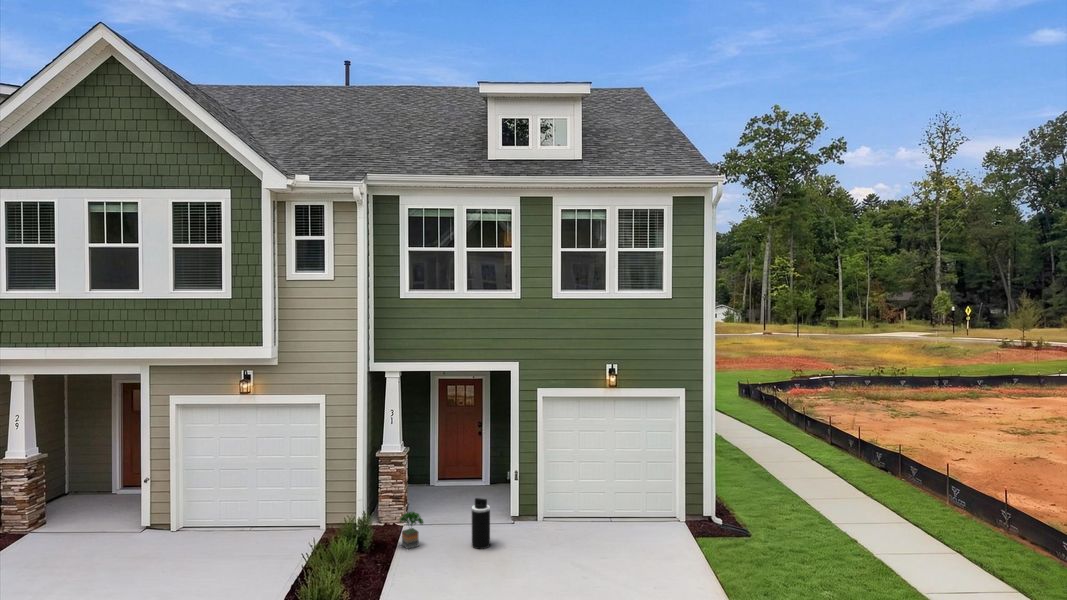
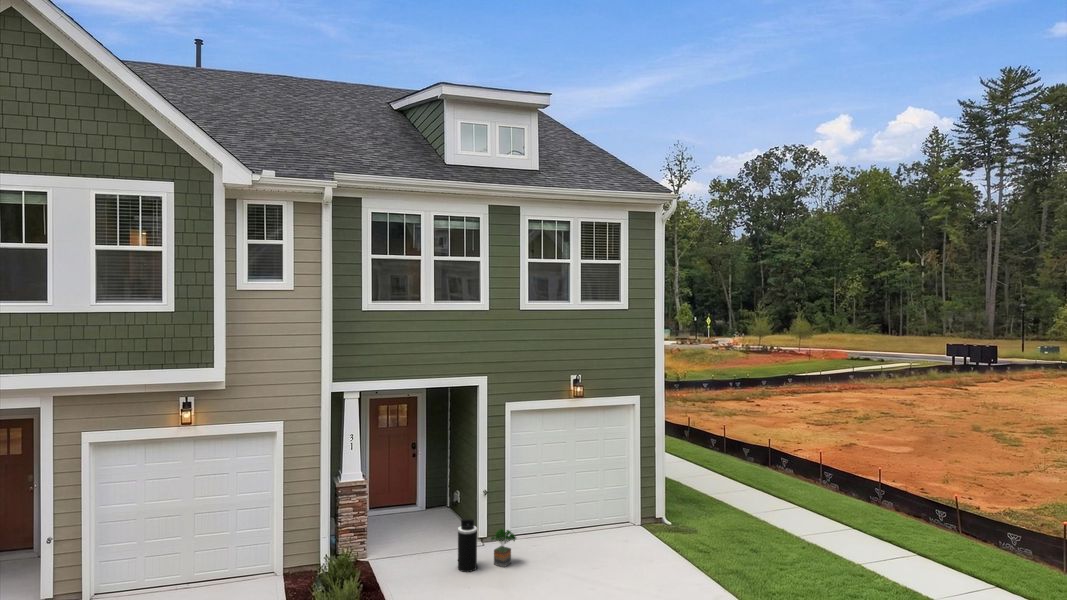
potted tree: present [400,512,423,549] -> present [491,529,516,567]

